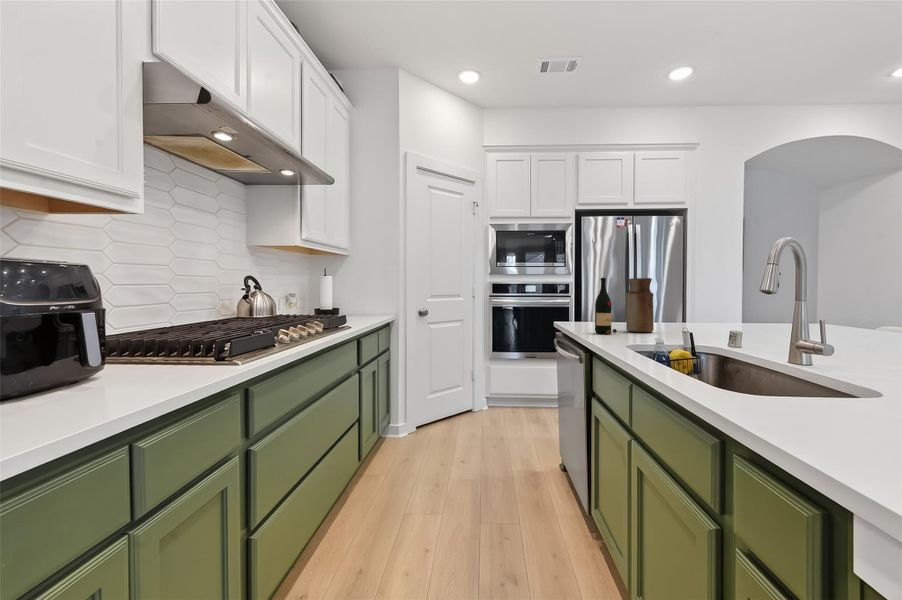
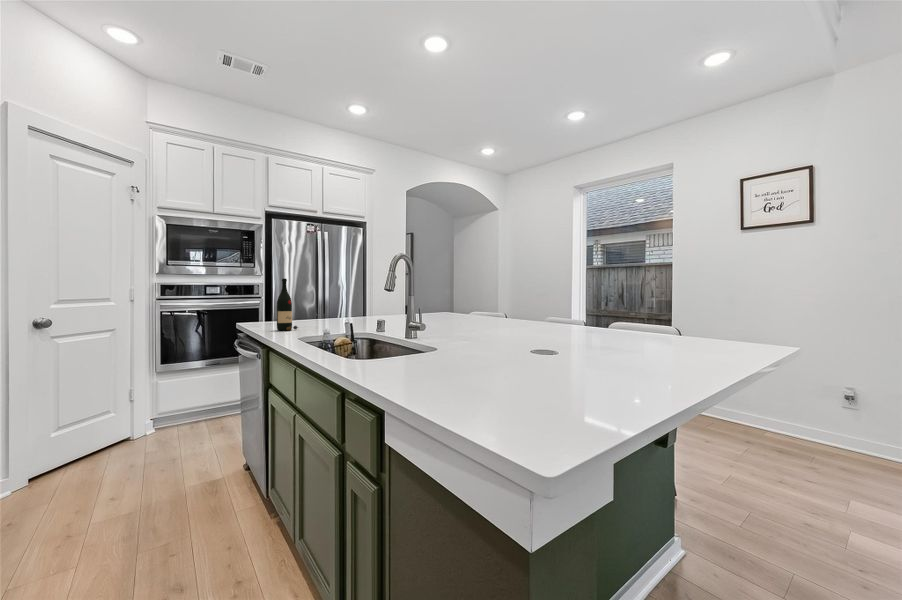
vase: present [626,278,654,333] -> none [306,280,330,328]

